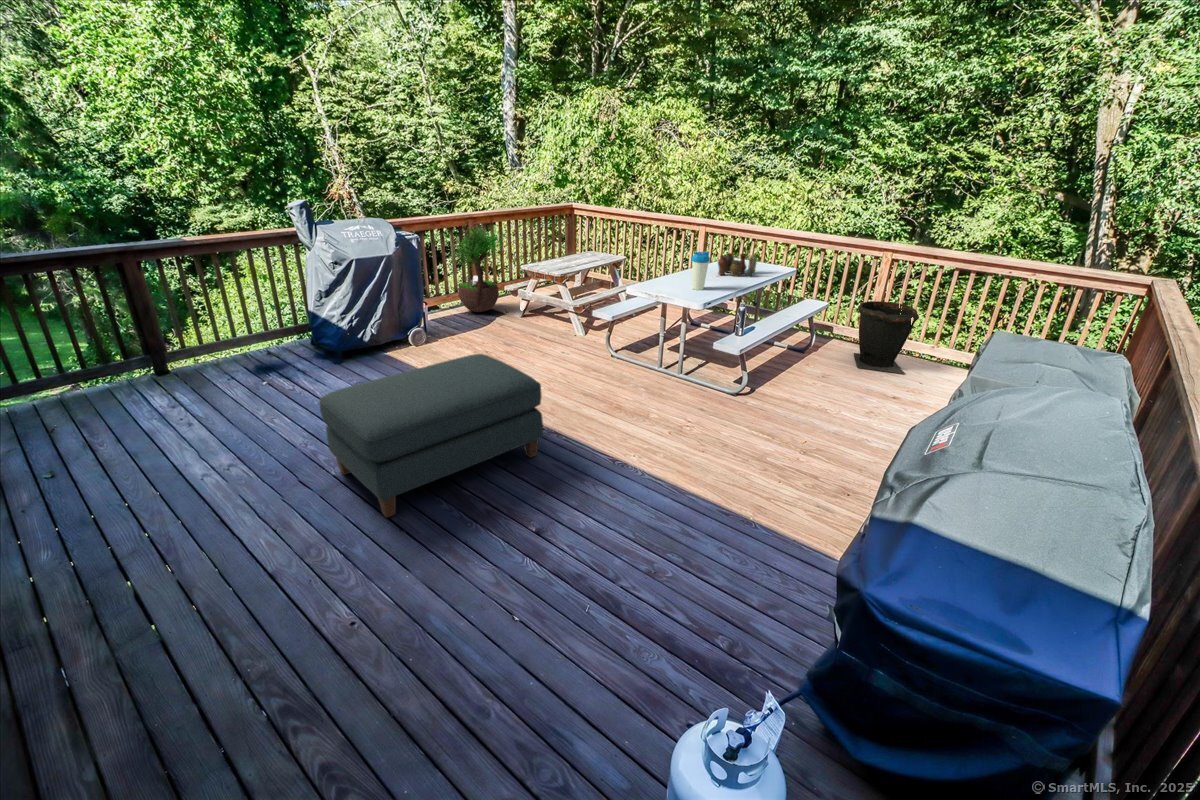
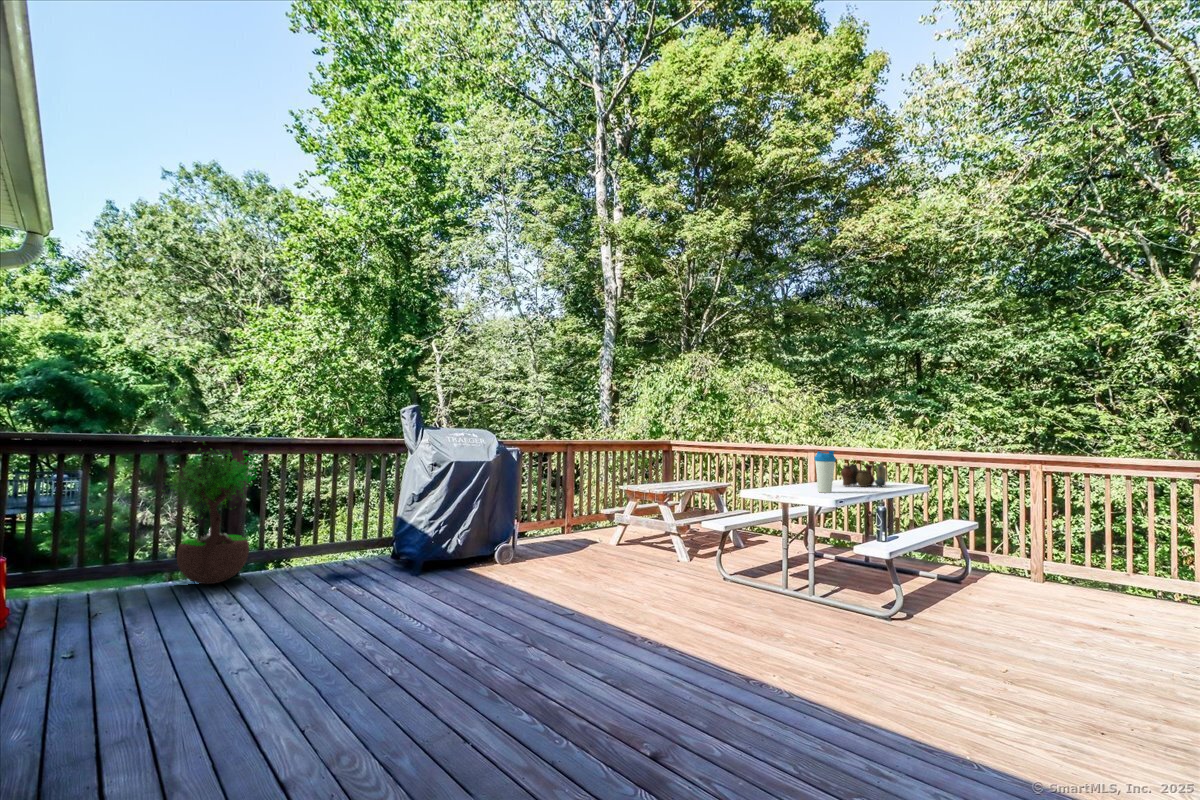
potted tree: present [449,226,504,312] -> present [162,449,257,584]
bucket: present [854,301,919,374] -> none [1021,520,1112,612]
ottoman: present [320,354,543,518] -> none [395,541,655,724]

